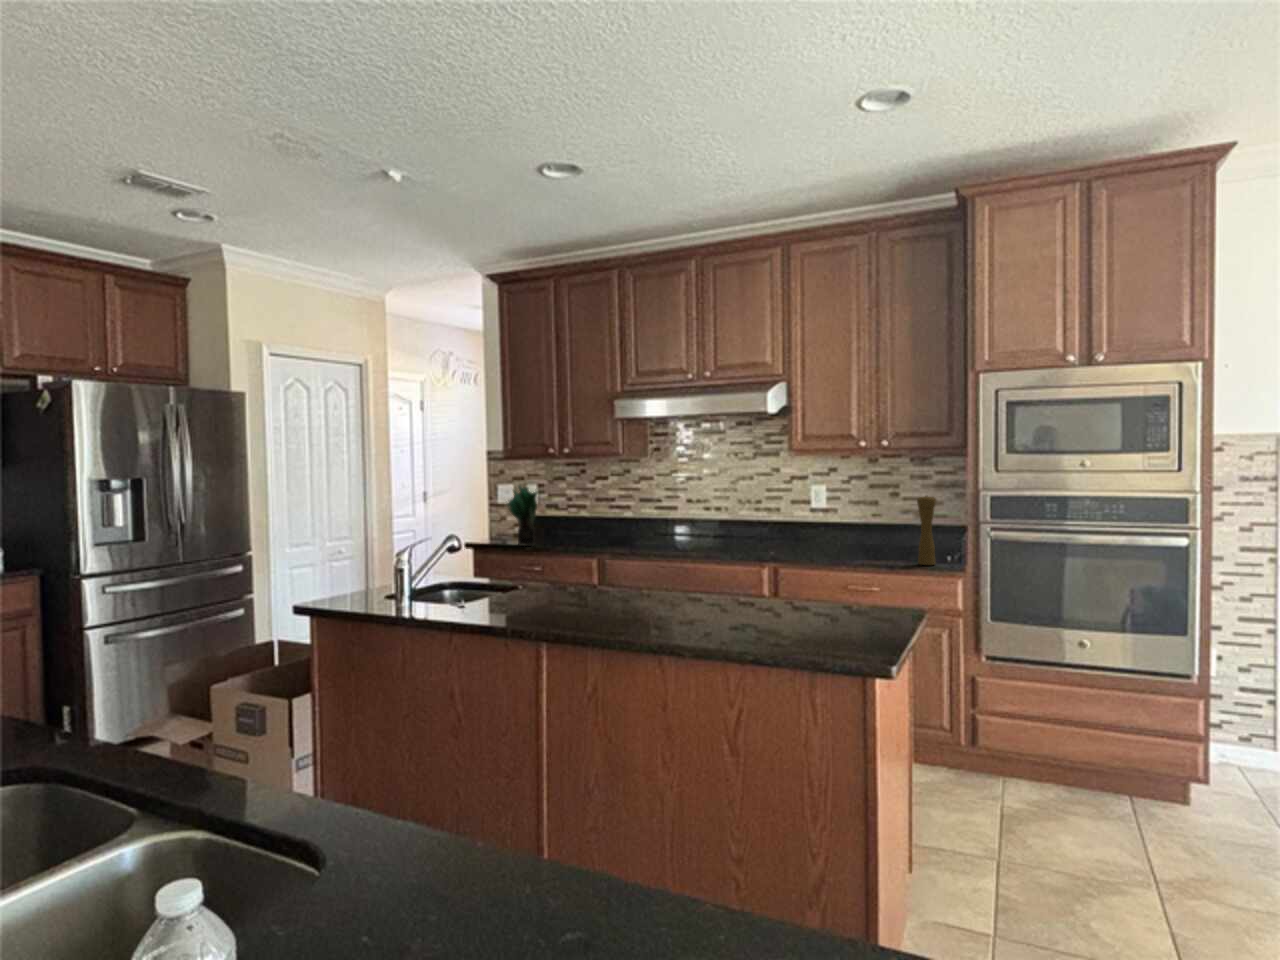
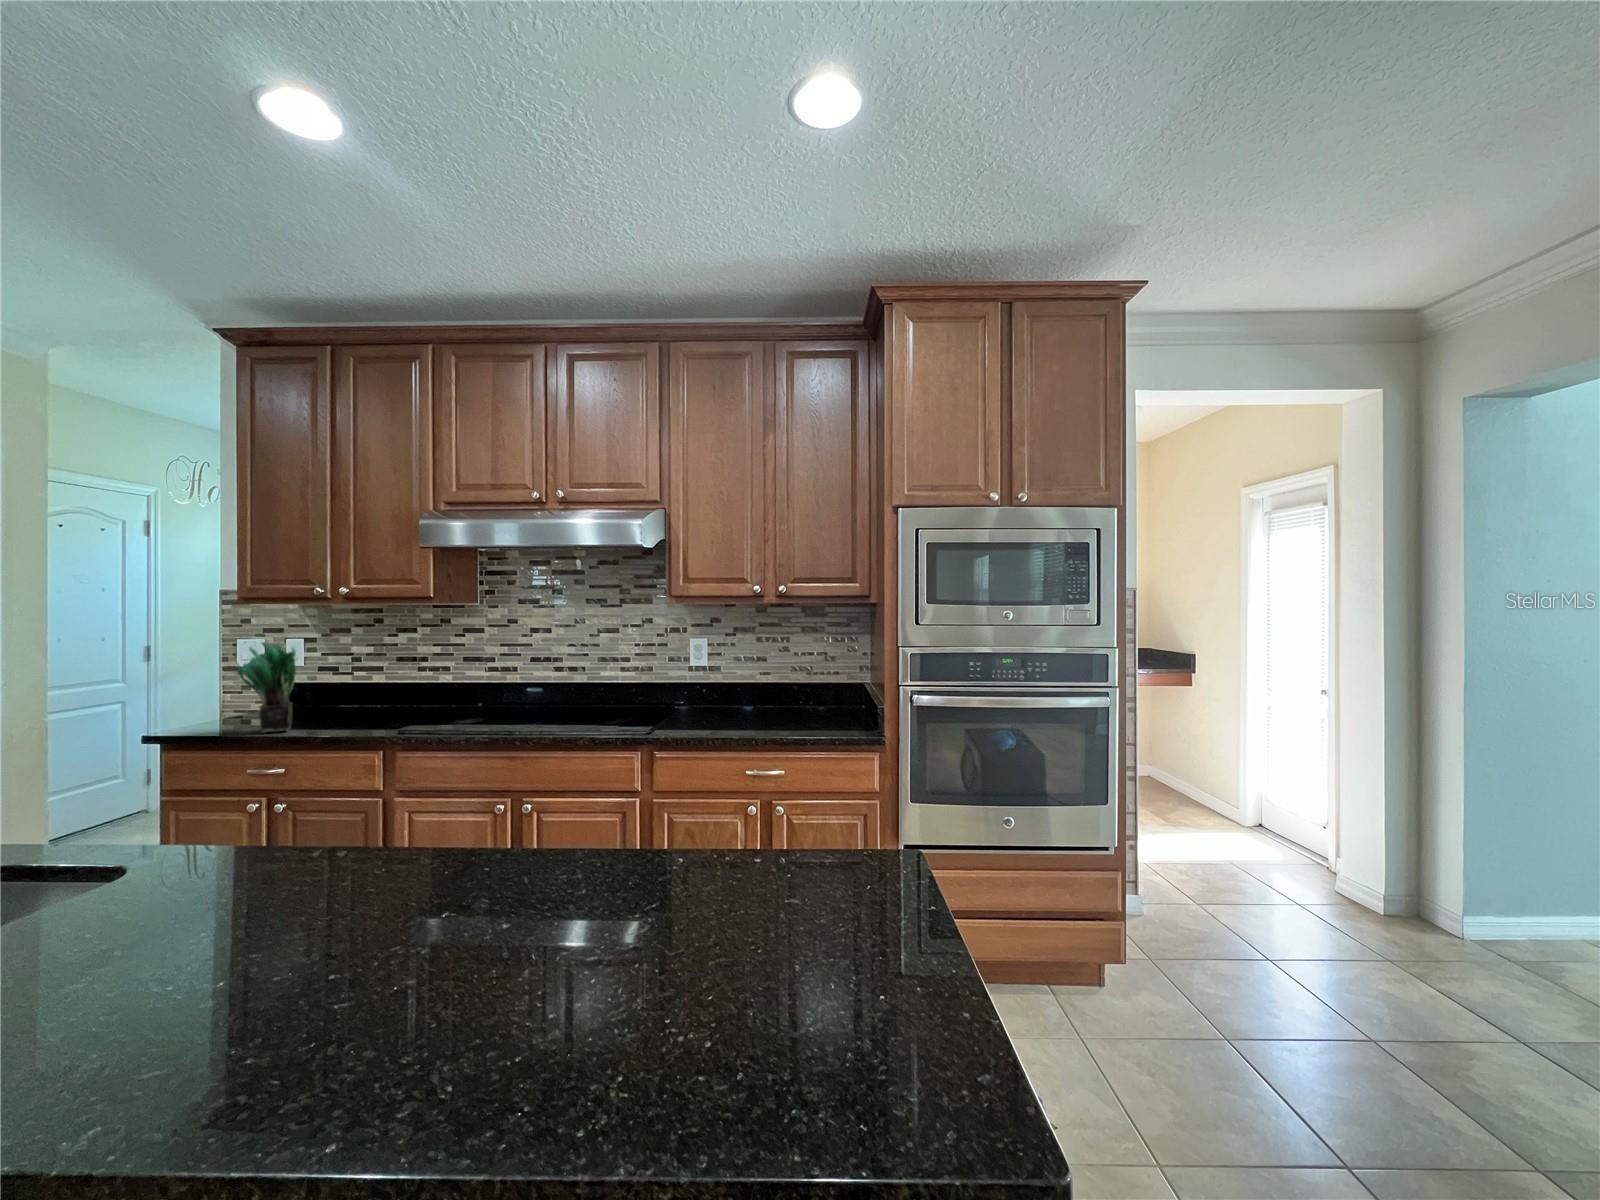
pepper mill: present [917,496,936,565] -> none [826,654,847,739]

